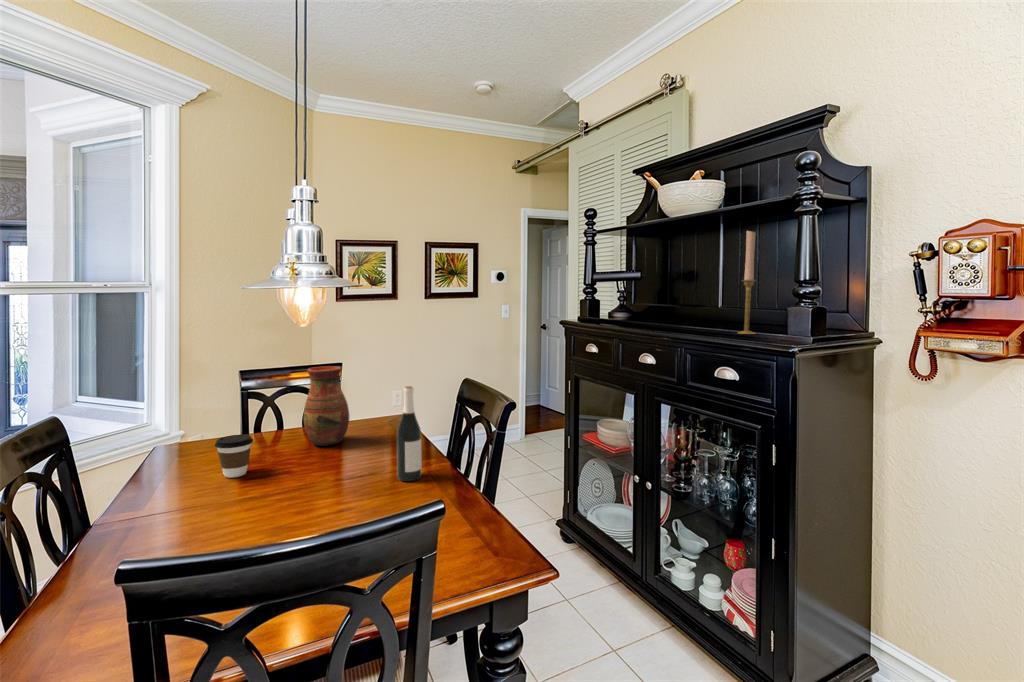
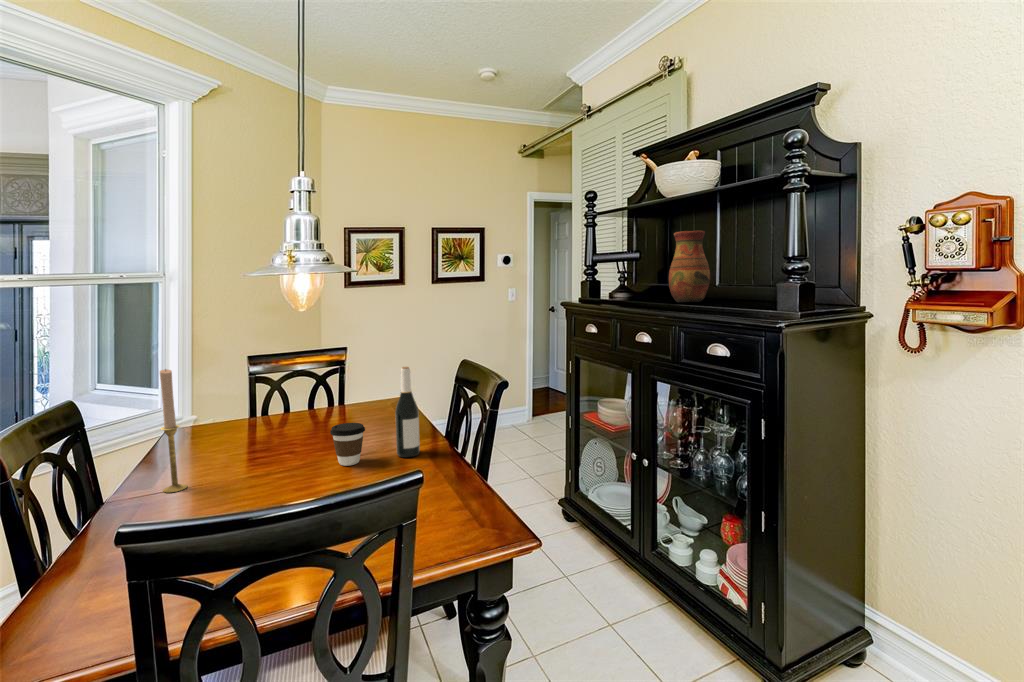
candlestick: present [739,231,756,334] -> present [160,369,187,492]
vase: present [304,366,349,446] -> present [669,231,710,303]
coffee cup: present [215,435,253,478] -> present [330,423,365,466]

